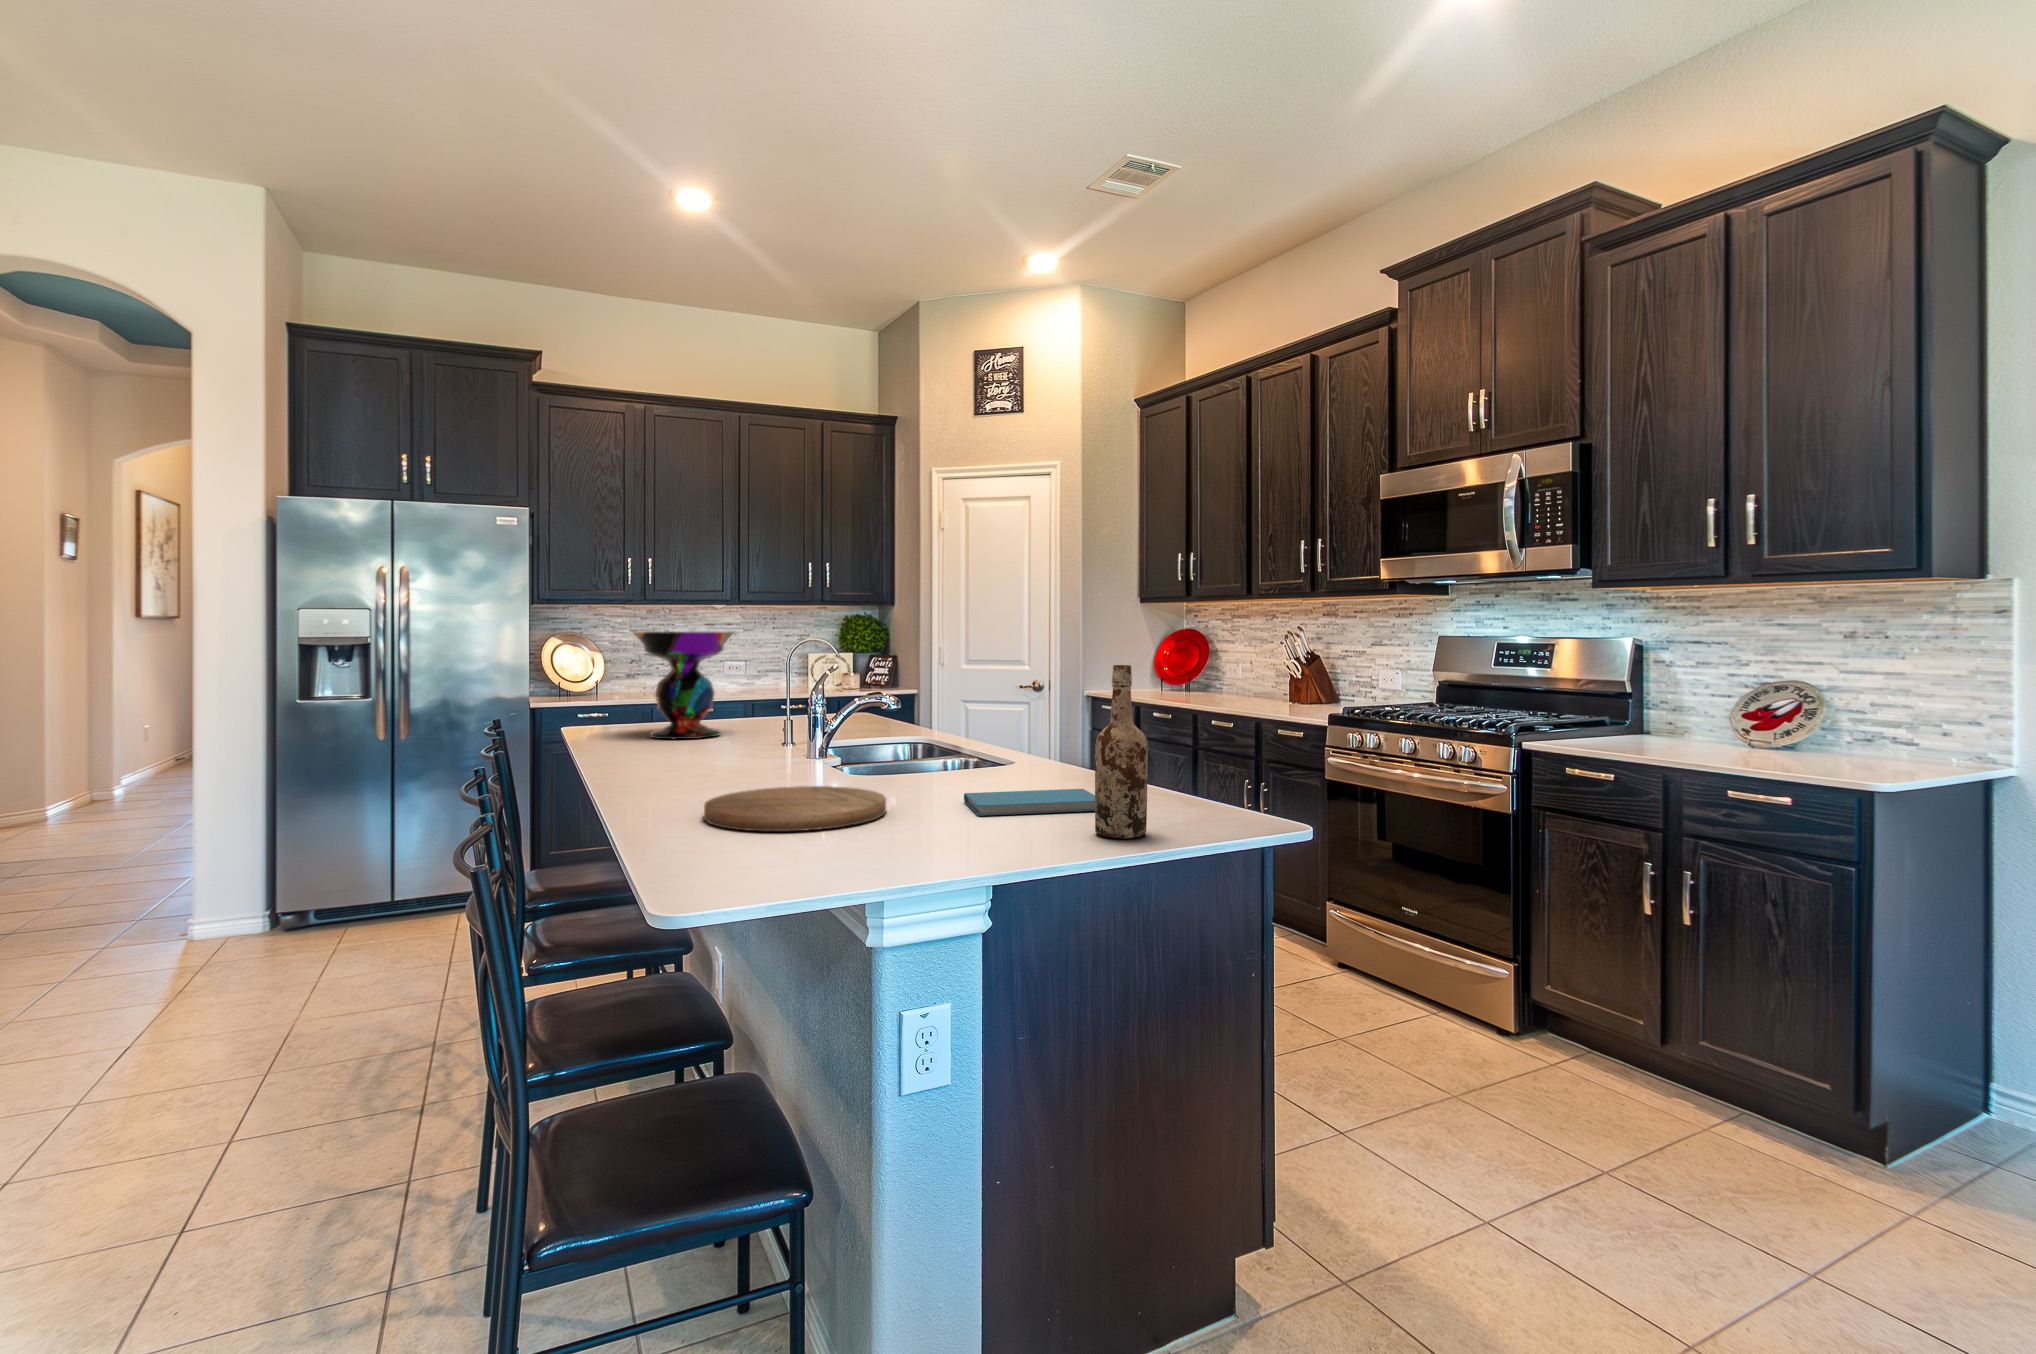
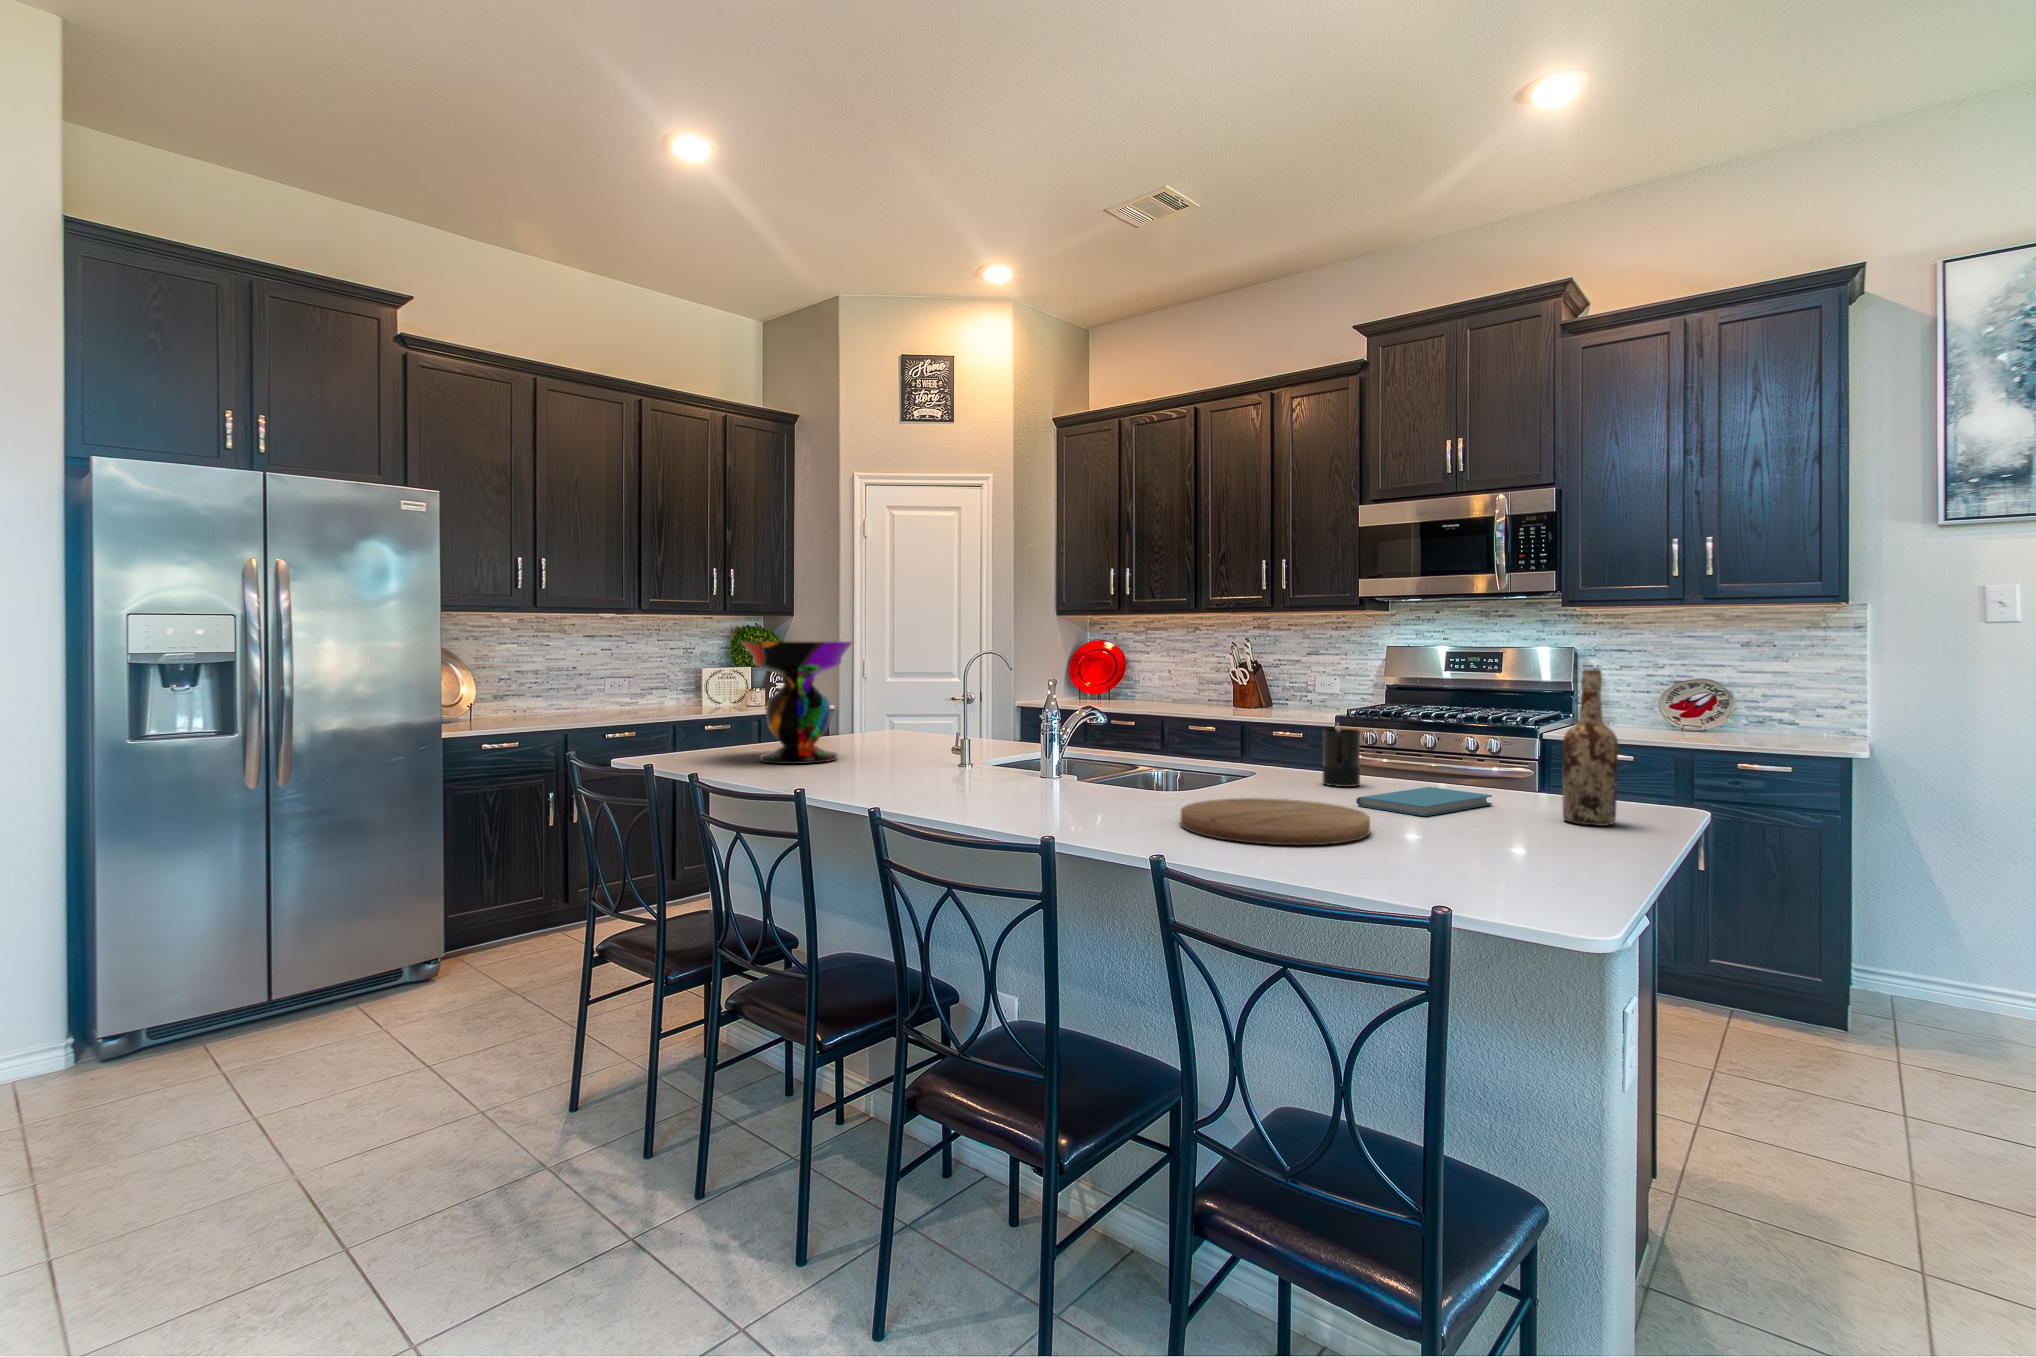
candle: none [1028,718,1065,785] -> present [1323,724,1360,787]

